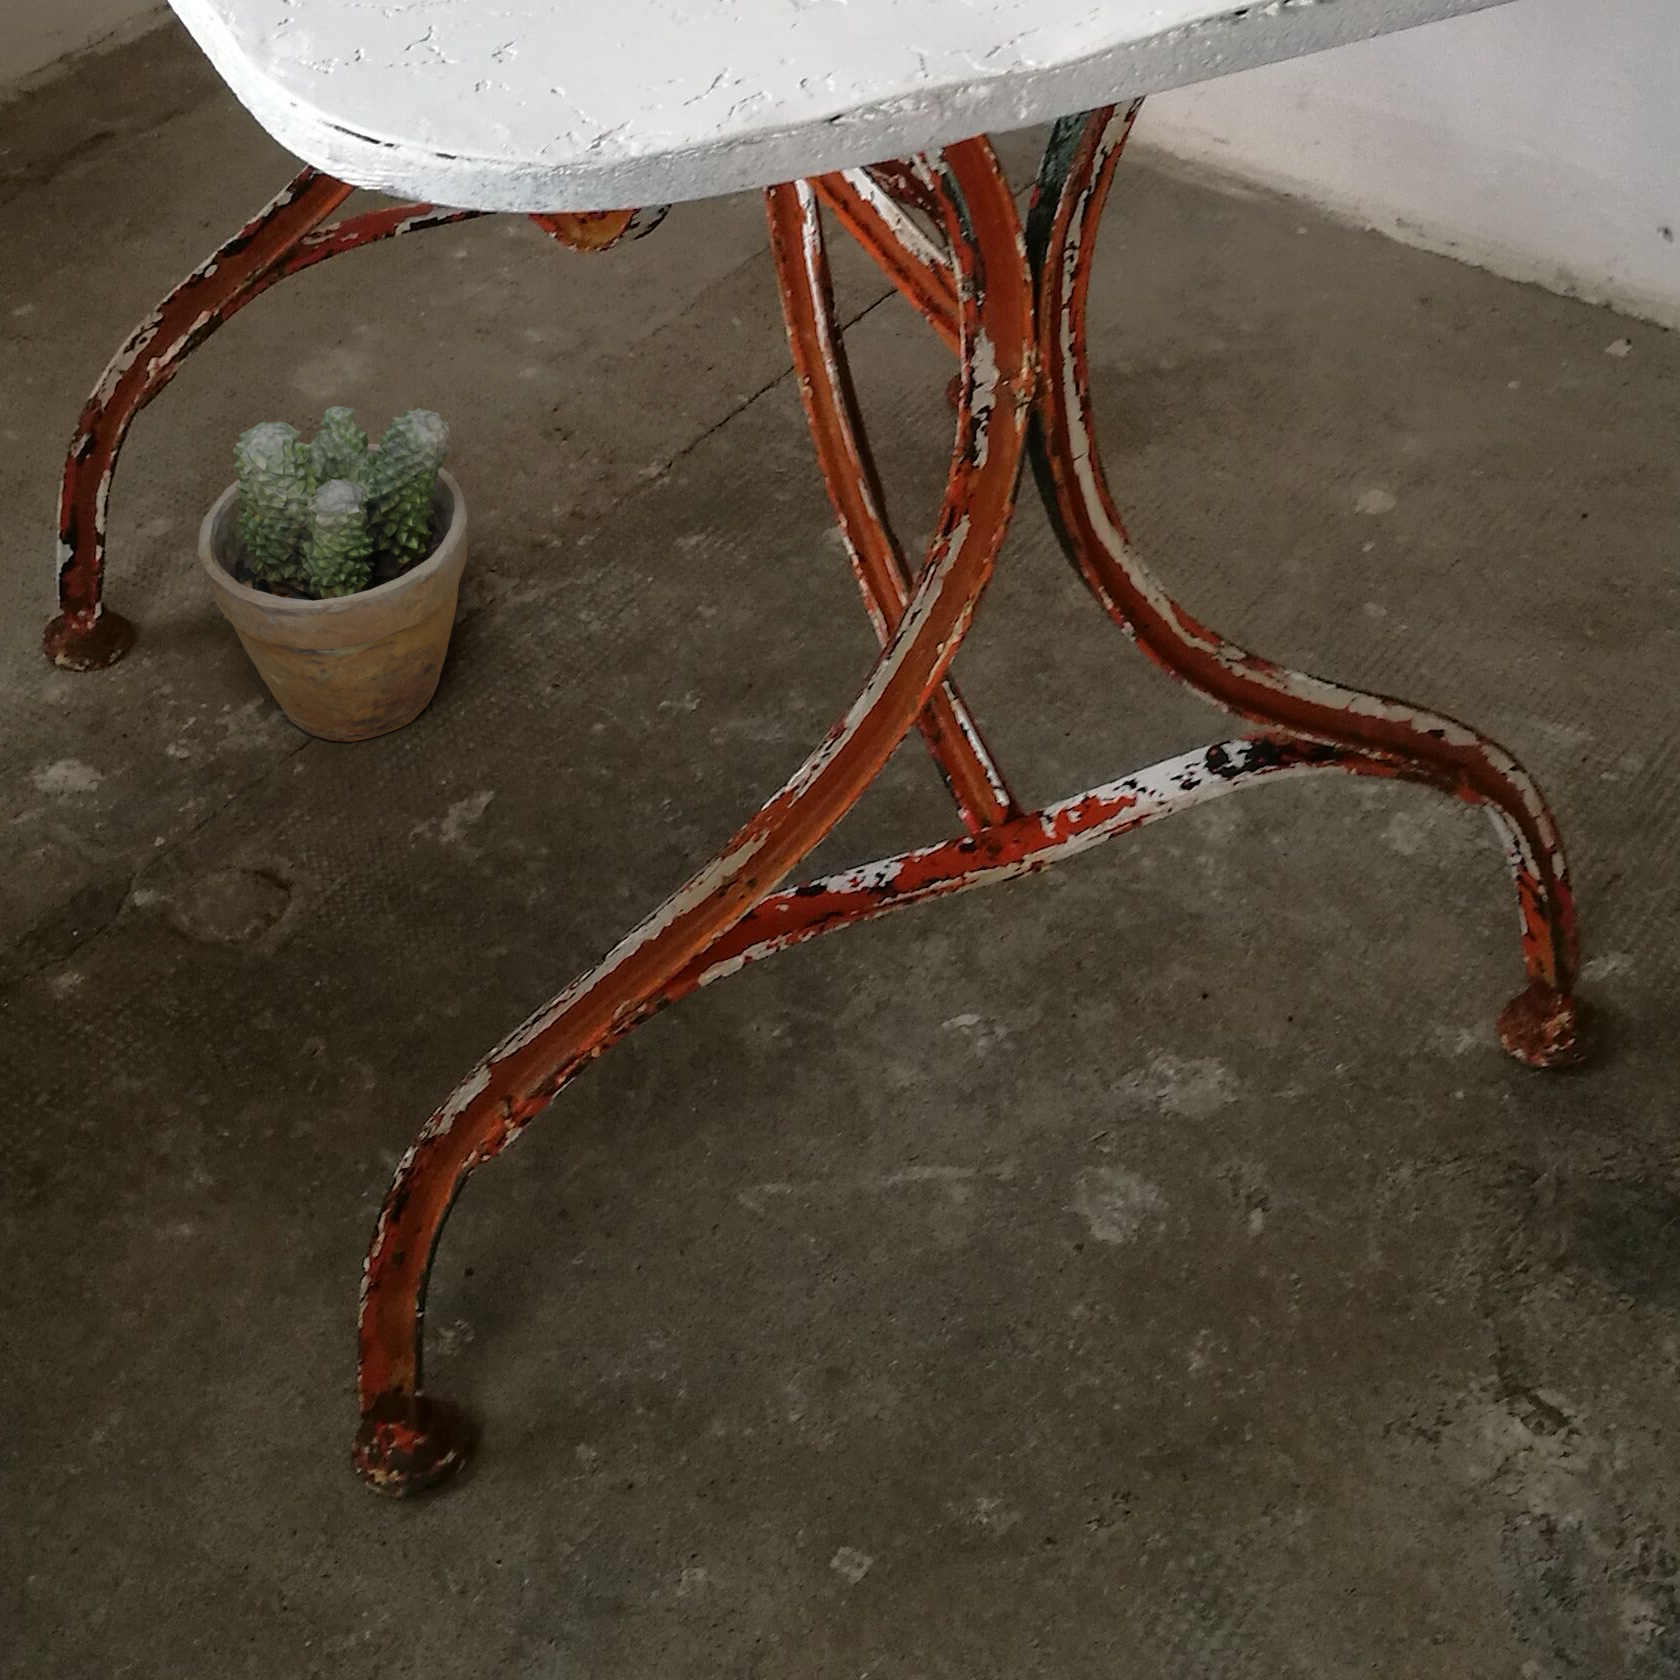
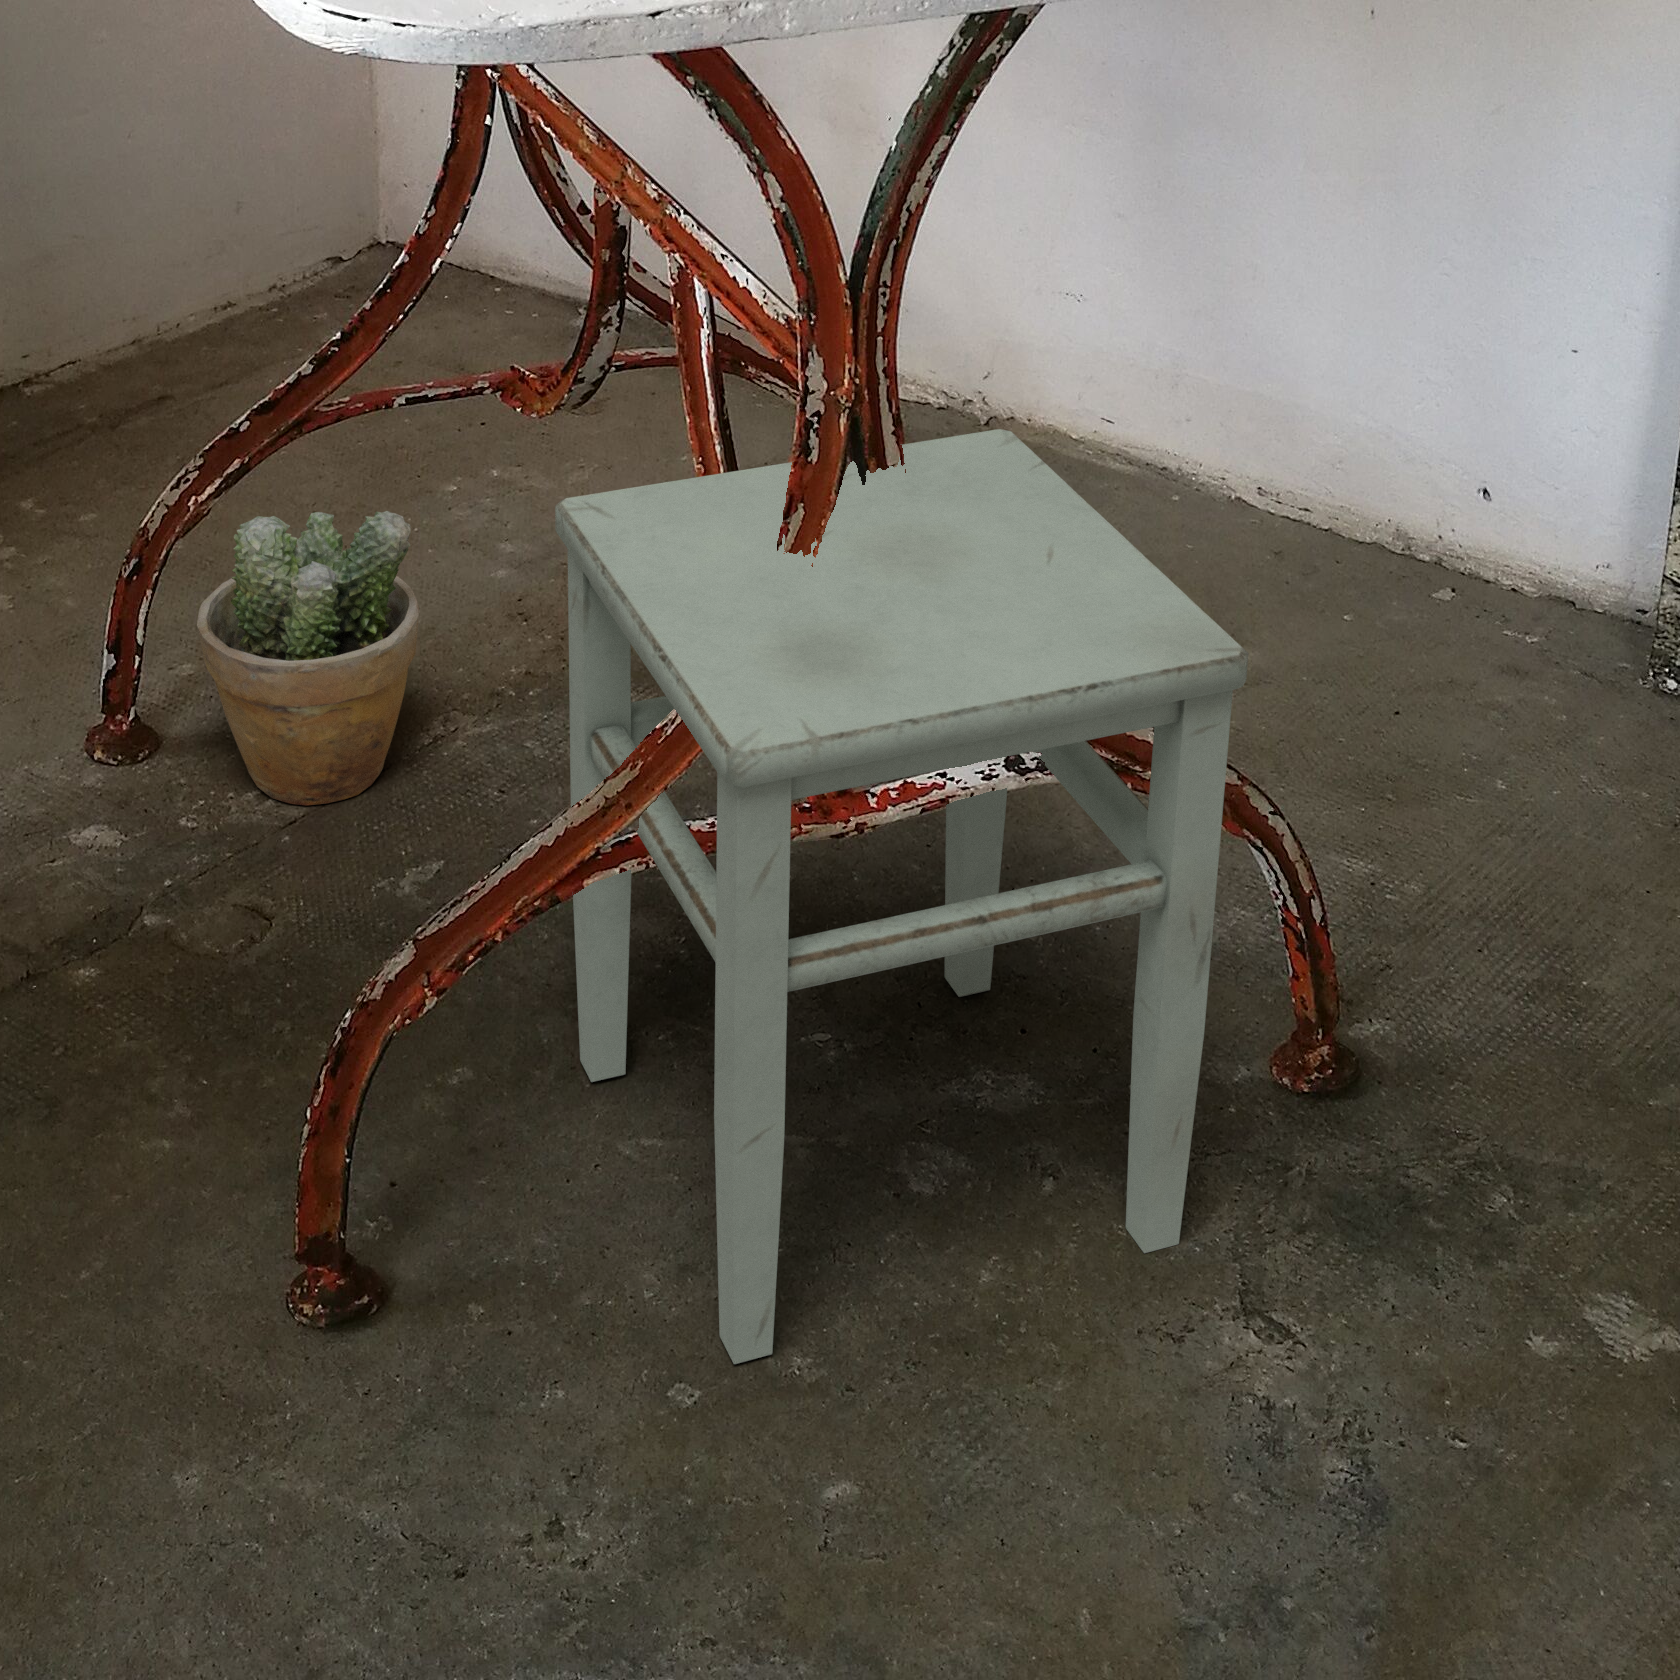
stool: none [633,346,1536,1530] -> present [555,429,1249,1364]

